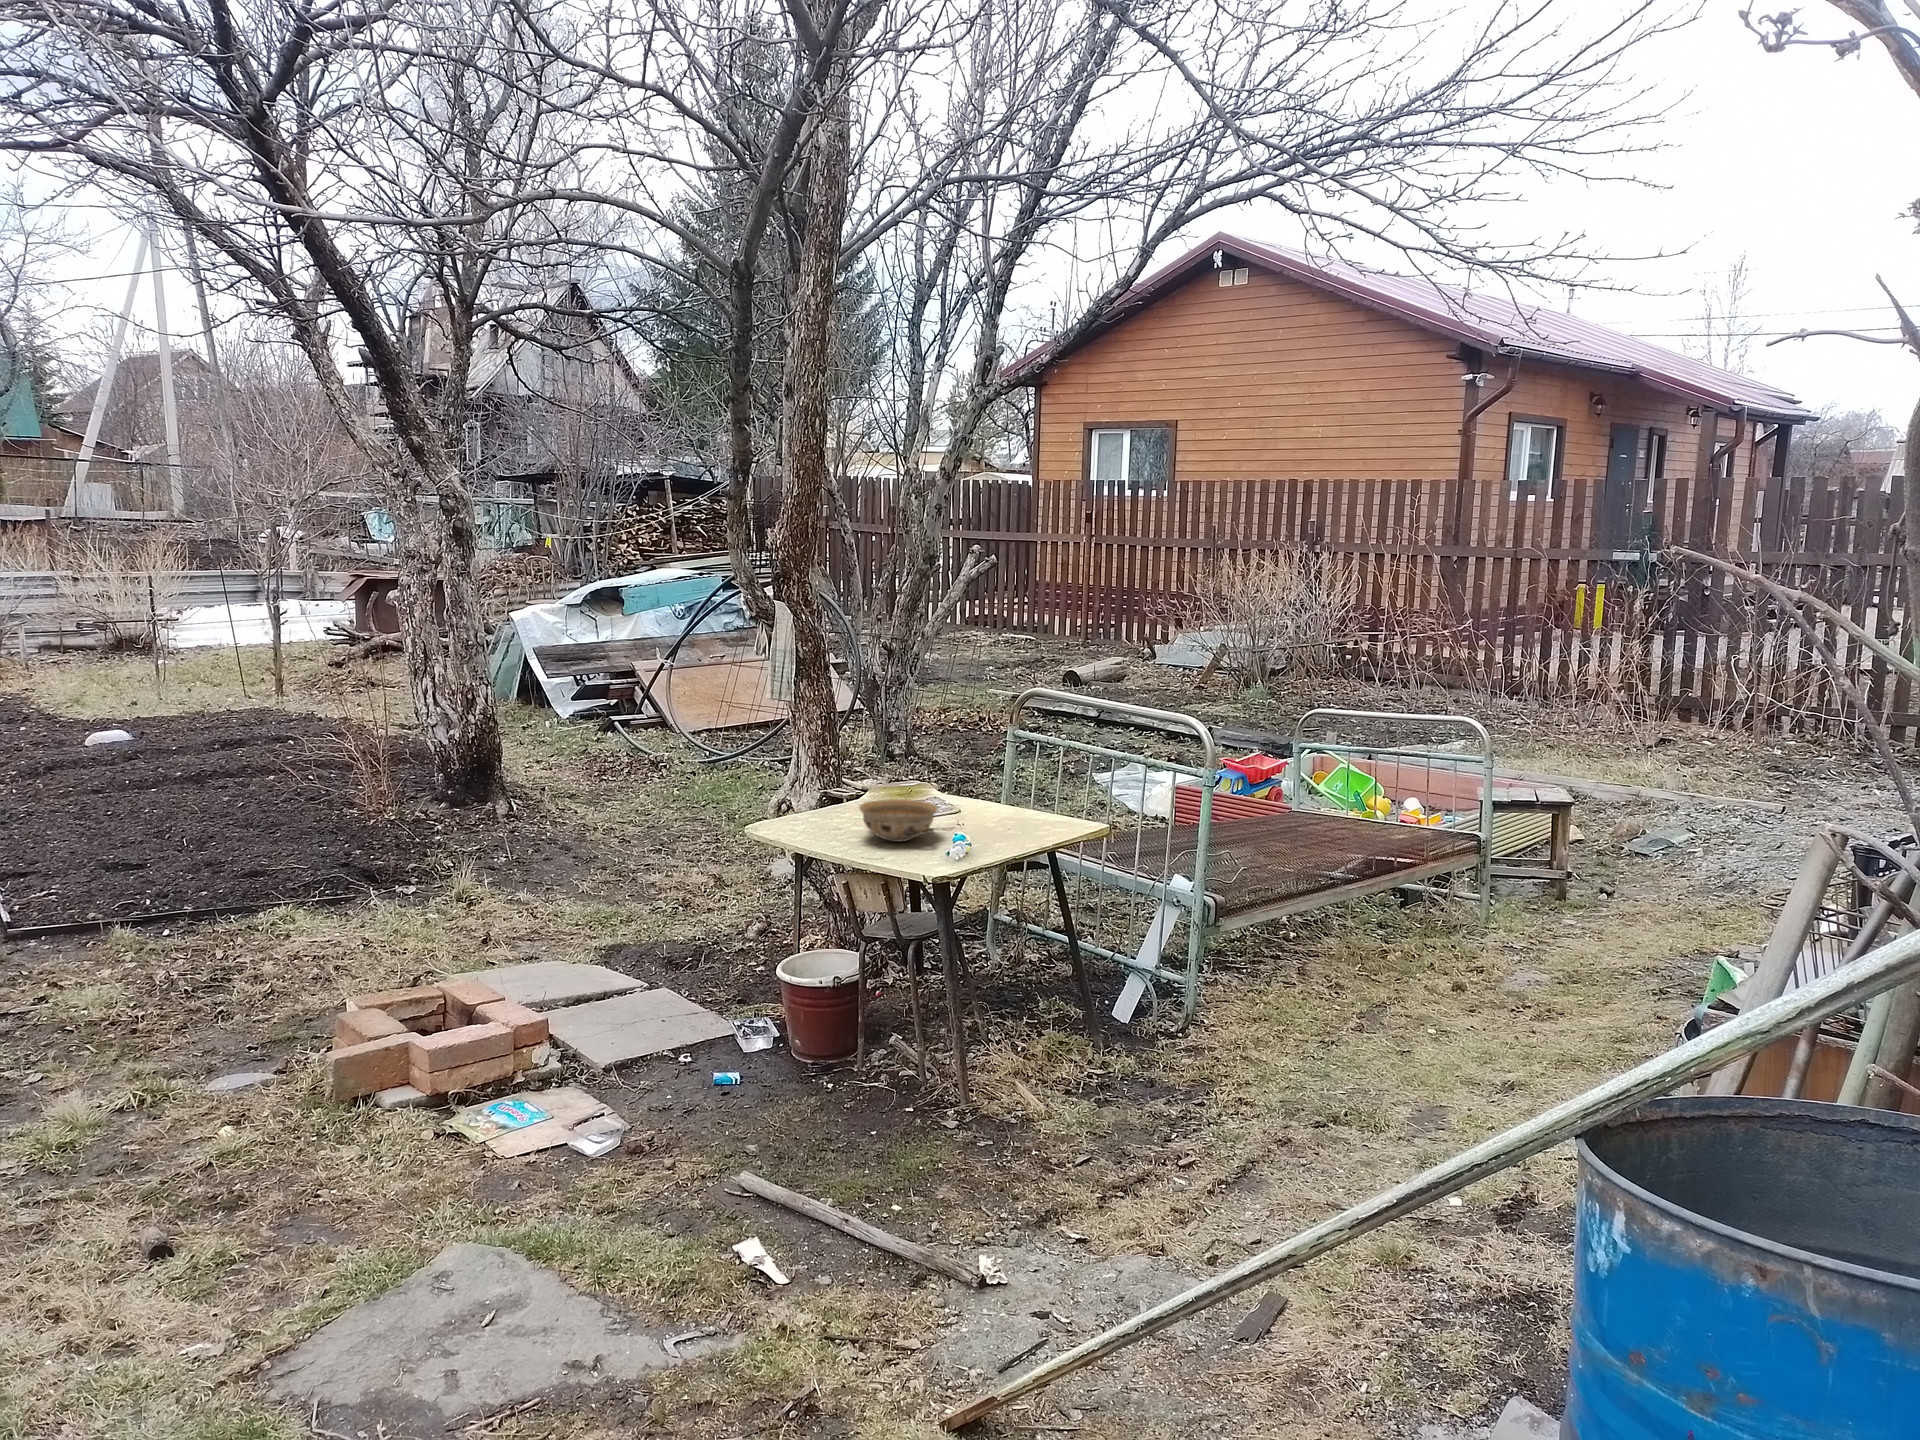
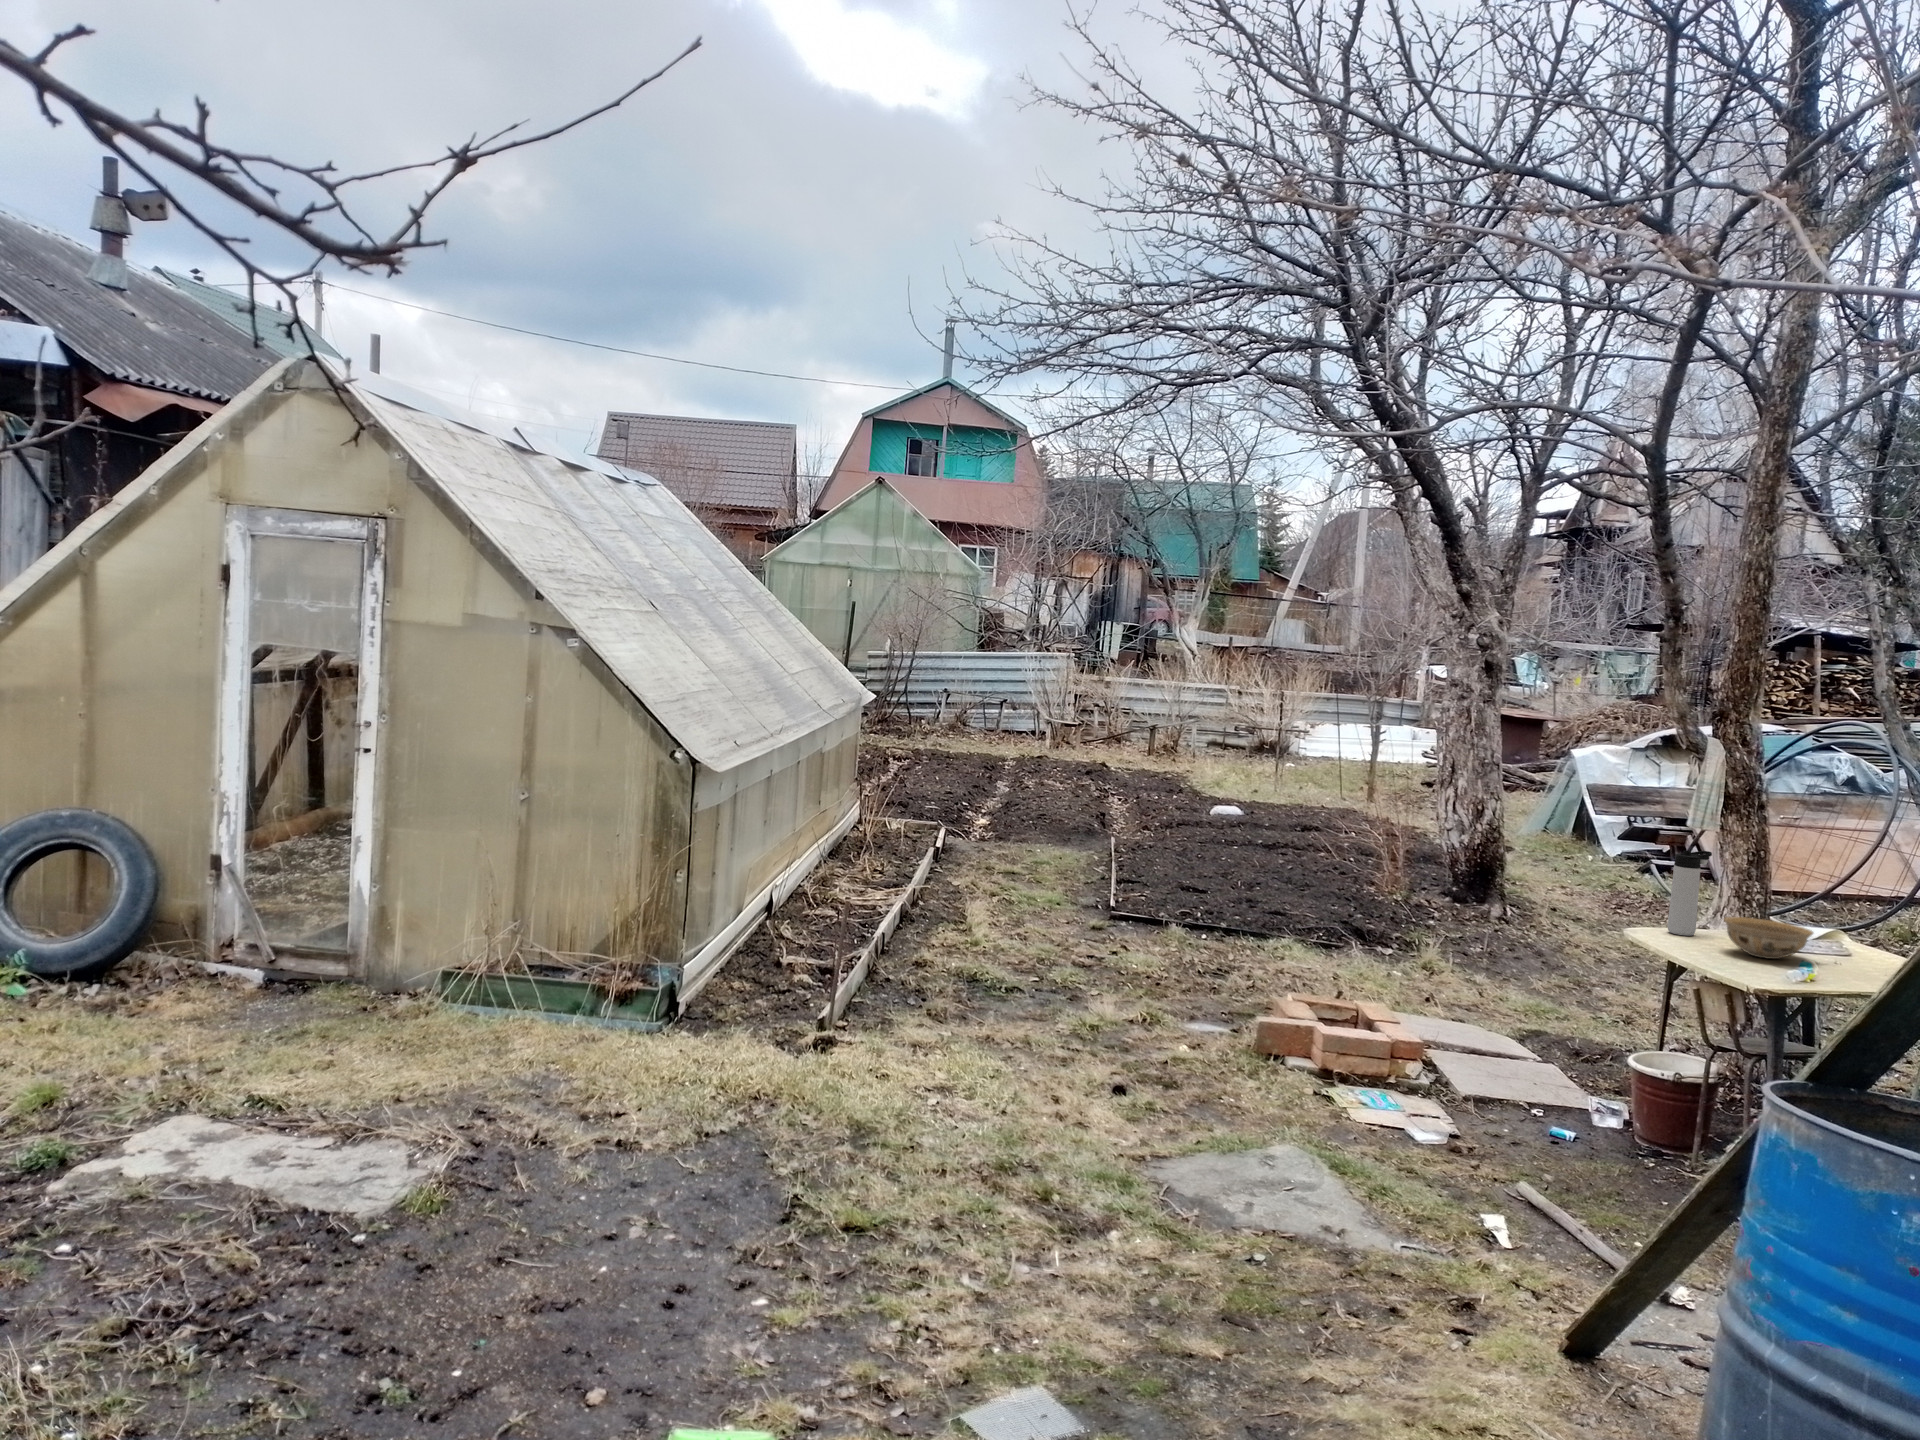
thermos bottle: none [793,737,825,831] -> present [1667,851,1712,936]

